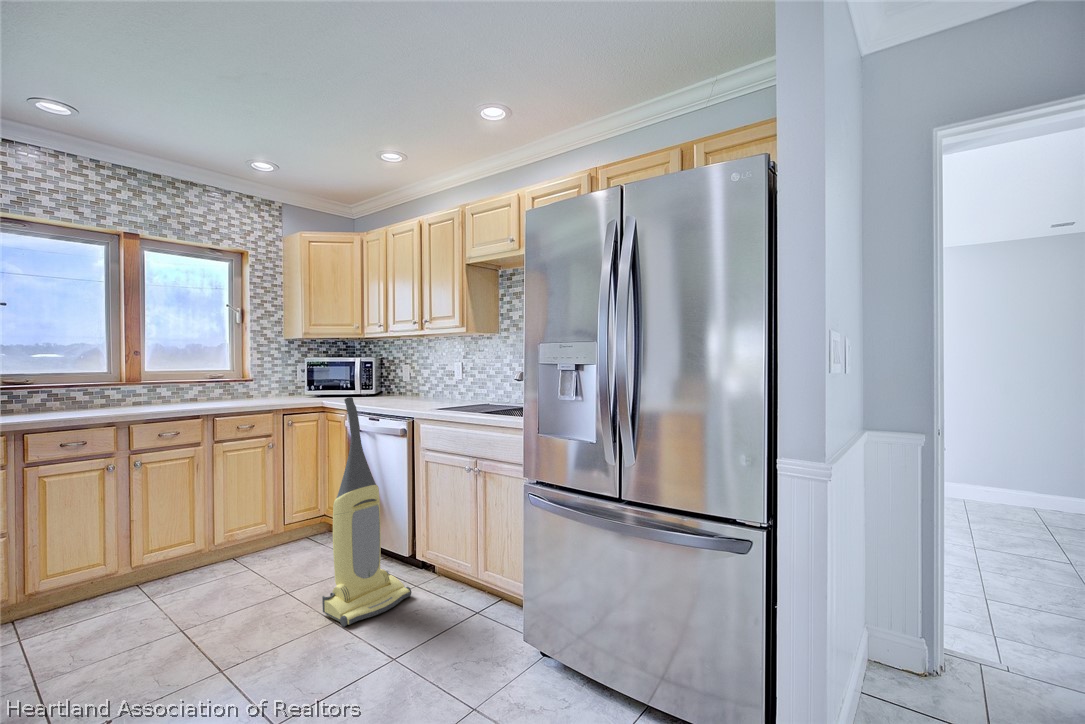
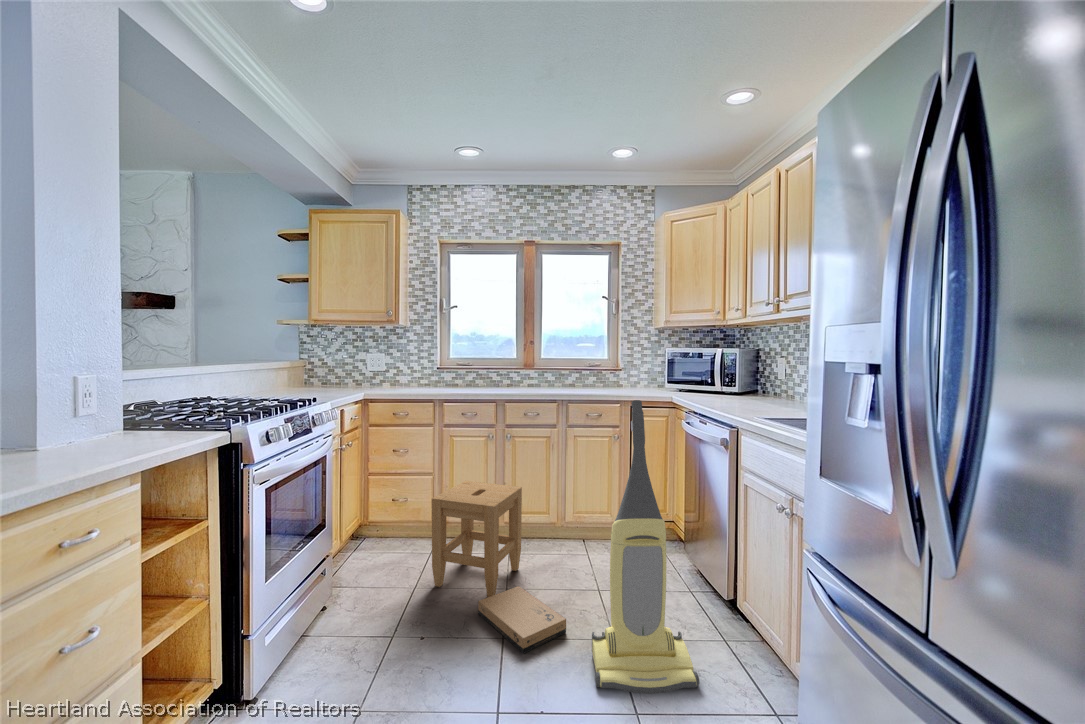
stool: none [78,509,188,651] -> present [432,481,522,597]
cardboard box: none [179,602,288,643] -> present [478,586,566,653]

